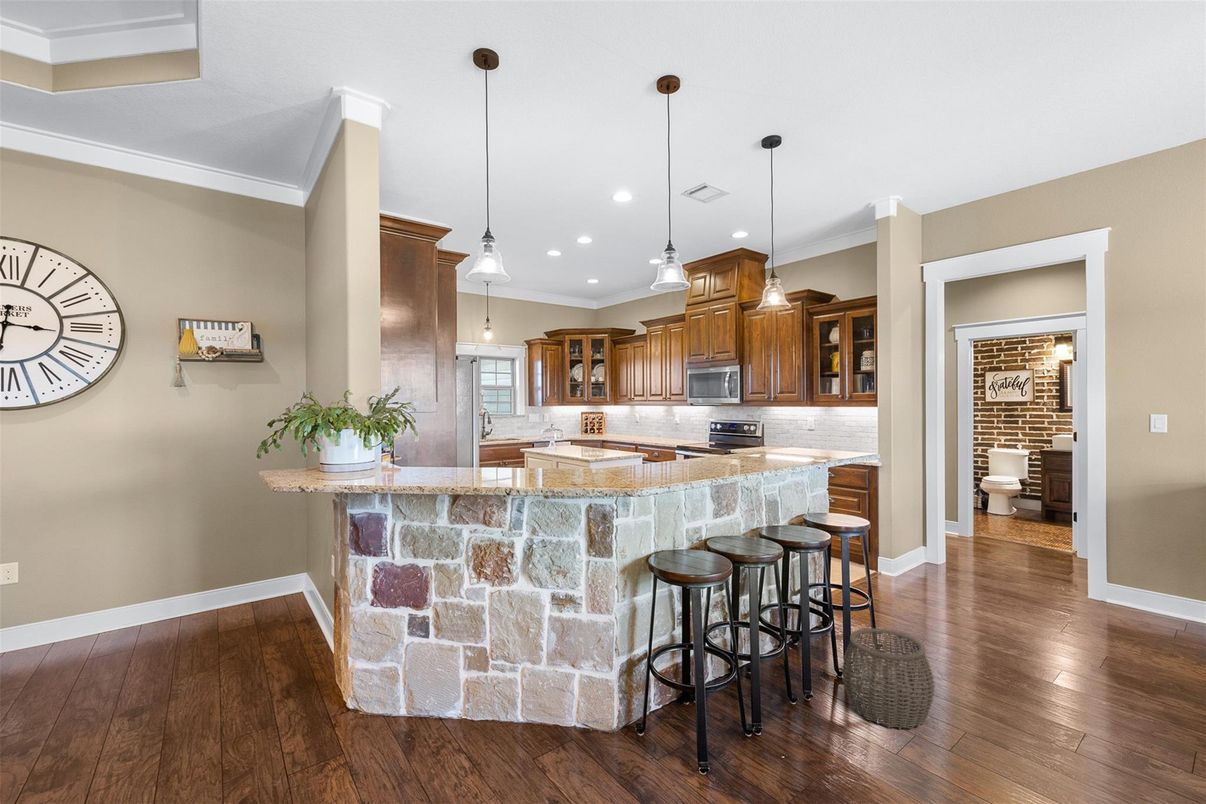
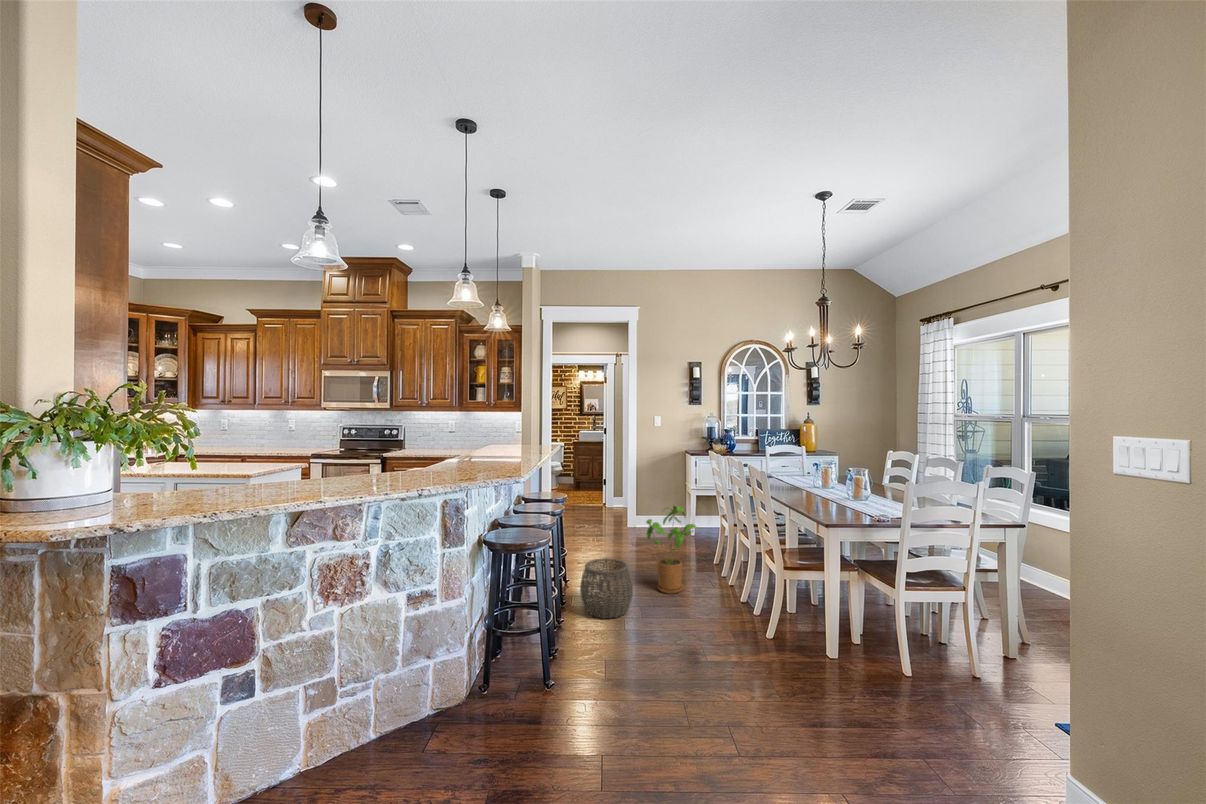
house plant: none [993,579,1114,740] -> present [646,506,697,594]

